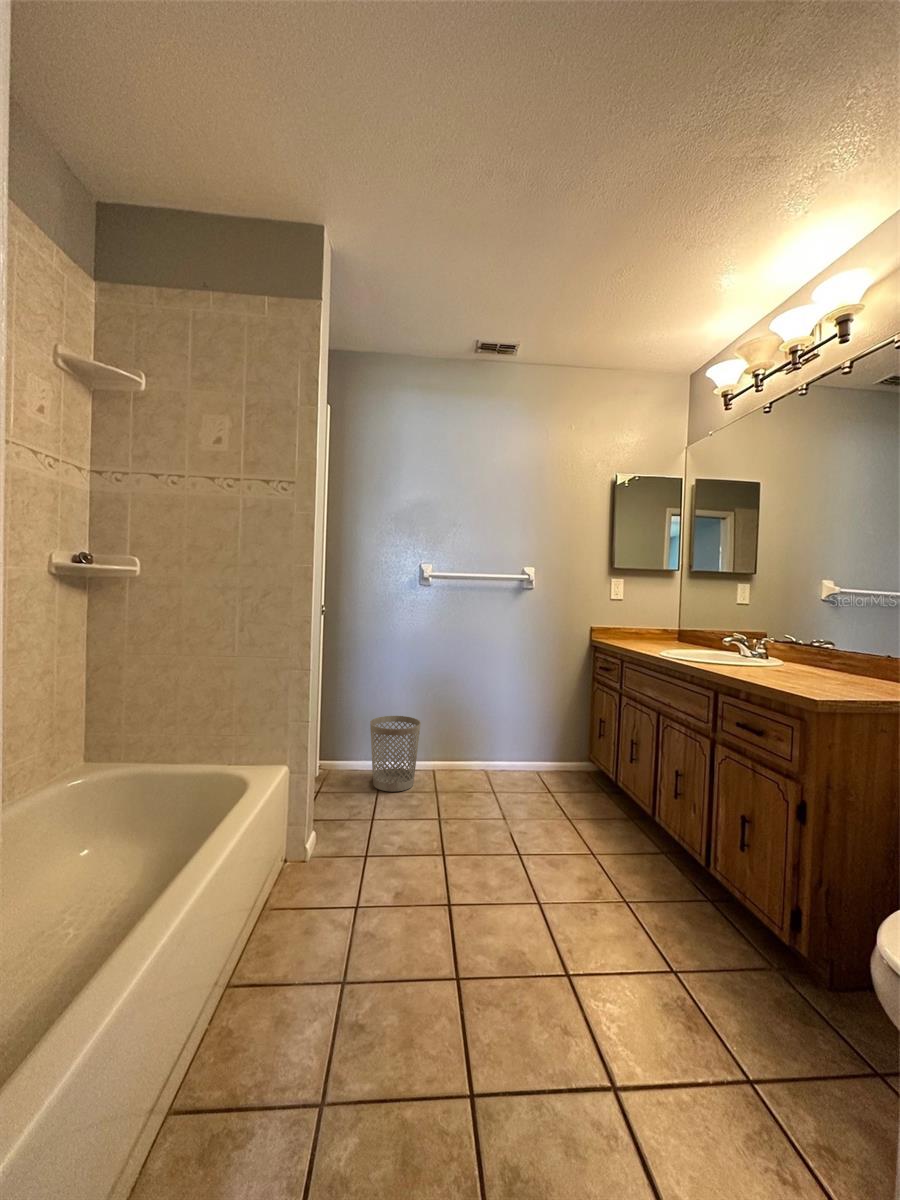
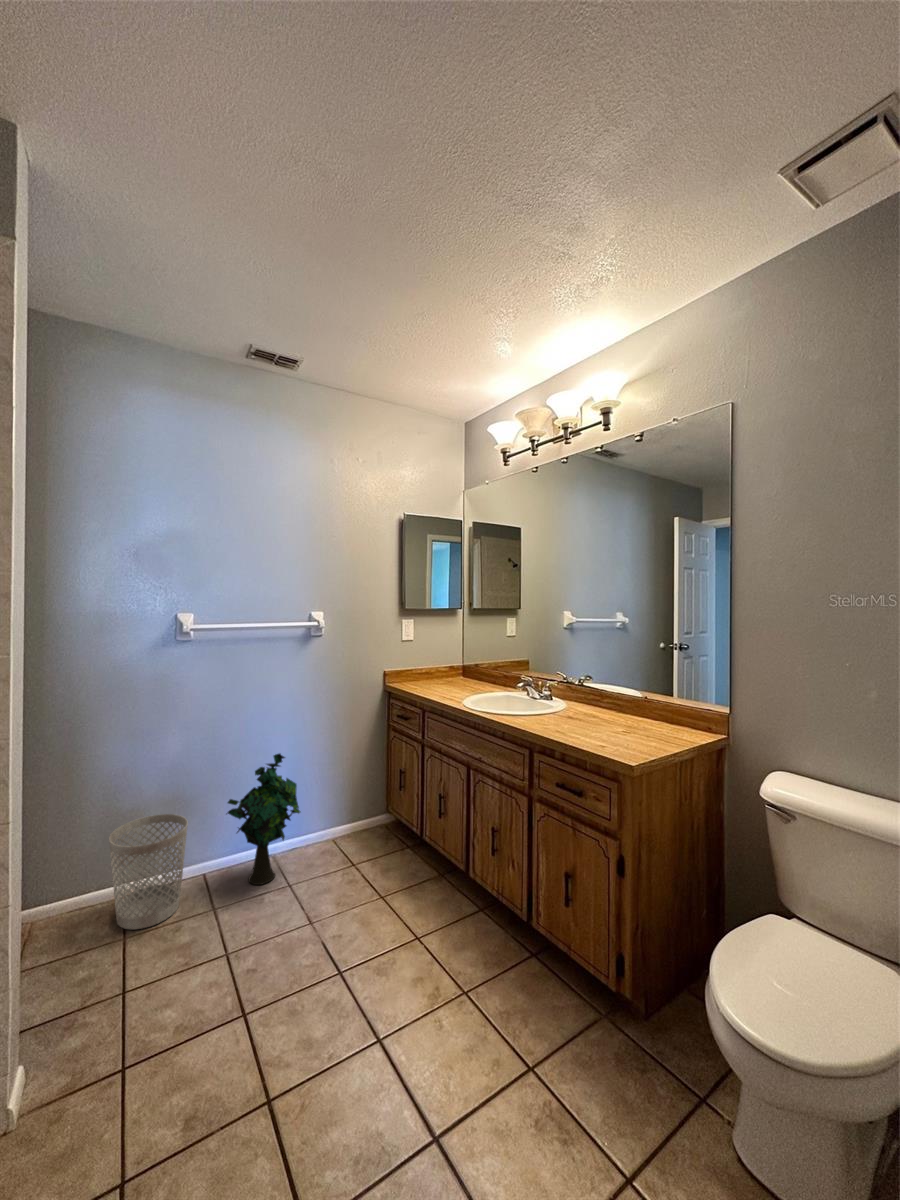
decorative plant: none [447,683,507,788] -> present [228,754,301,885]

